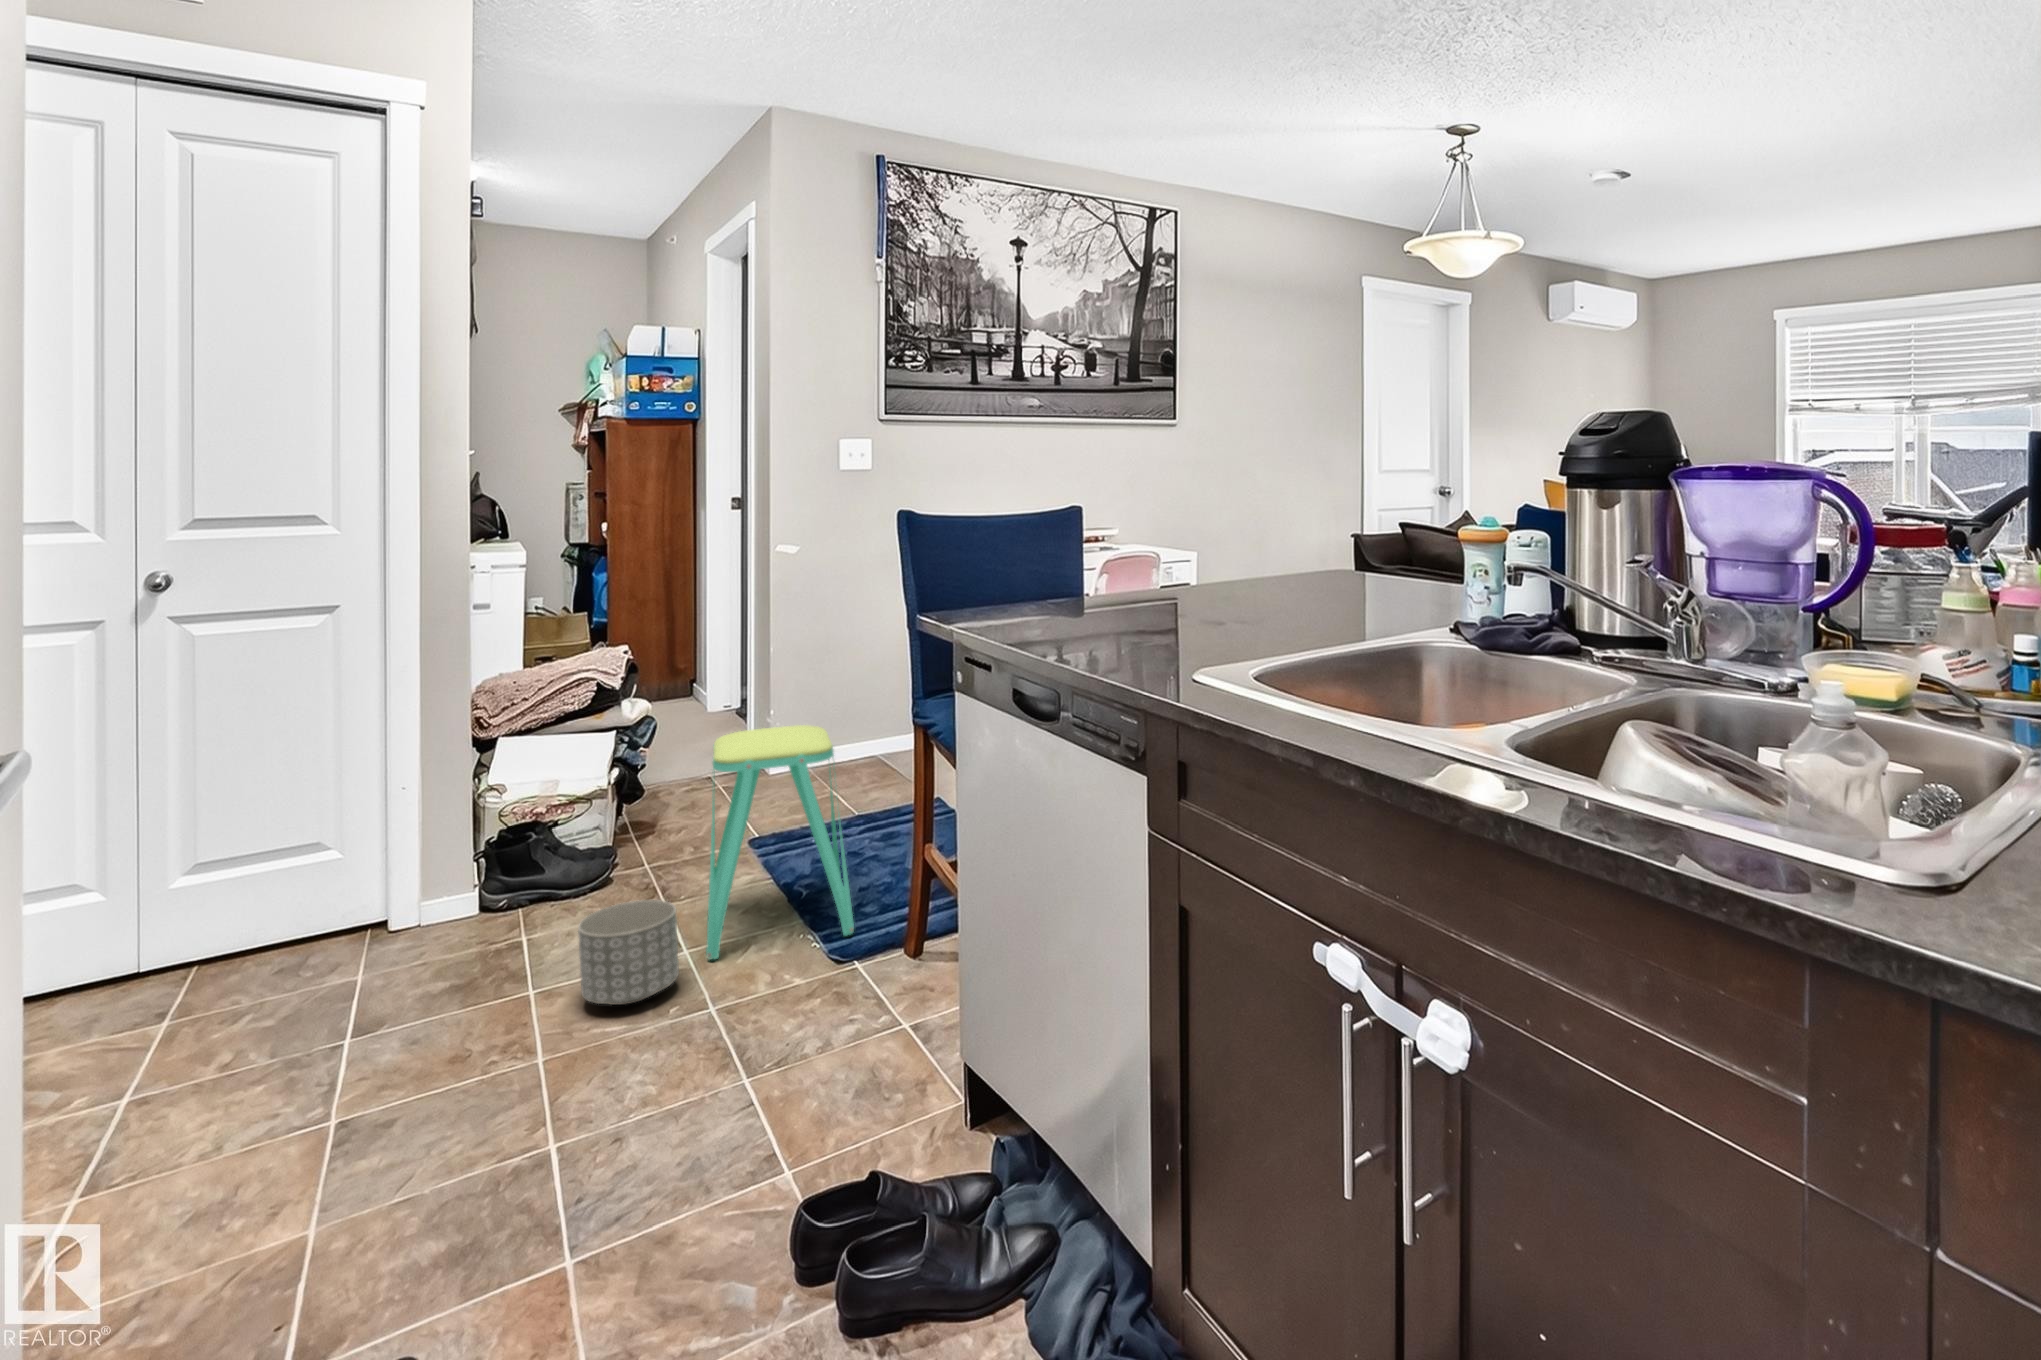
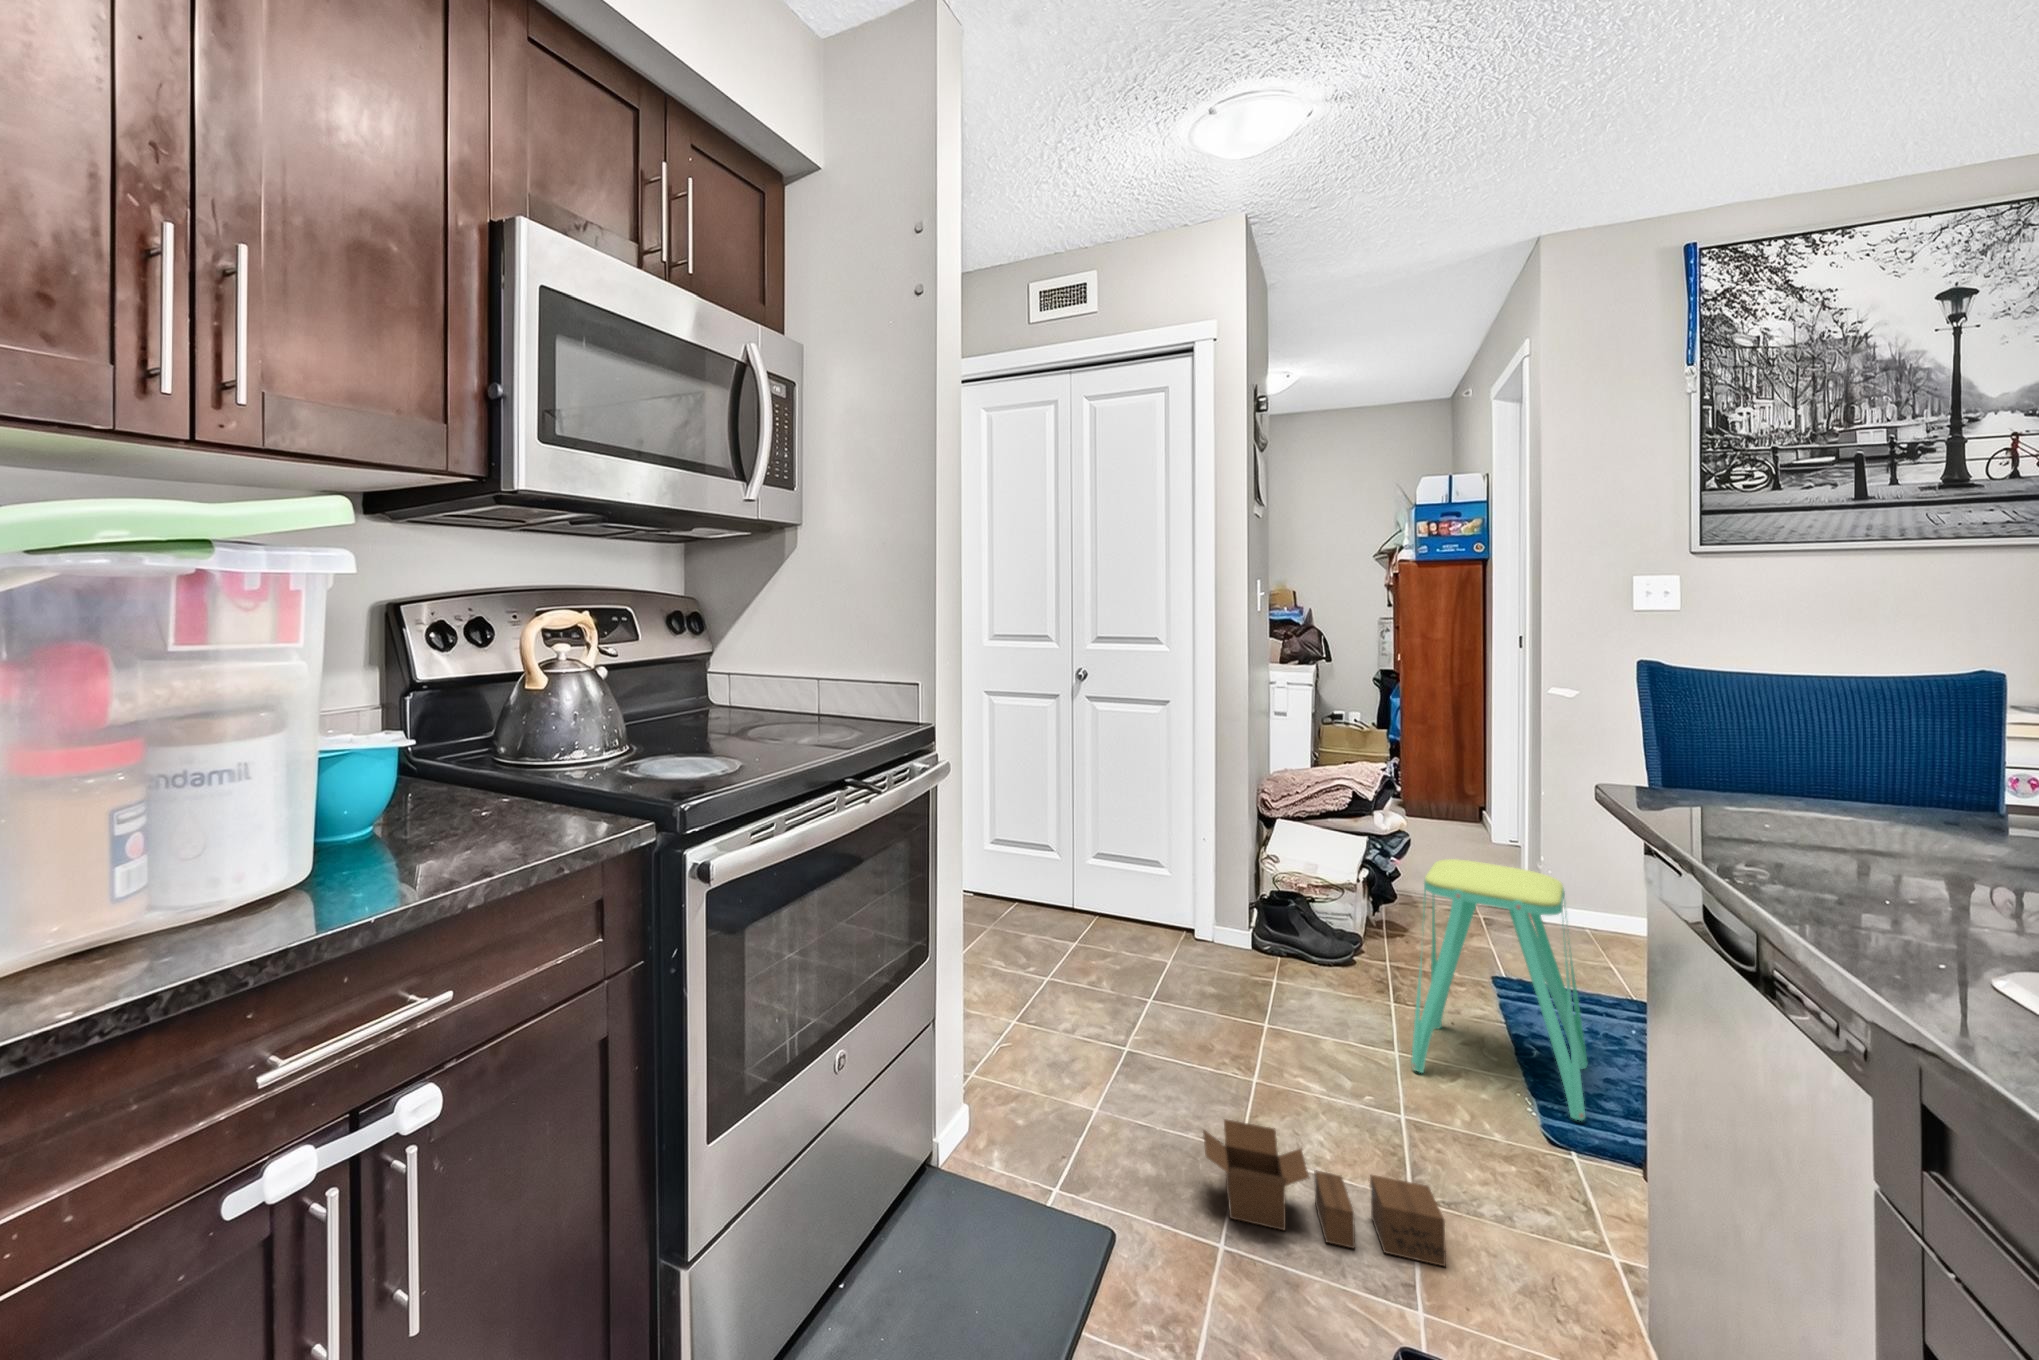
planter: present [578,900,679,1005] -> none [1292,979,1379,1075]
cardboard box: none [519,1054,794,1221] -> present [1203,1119,1446,1266]

